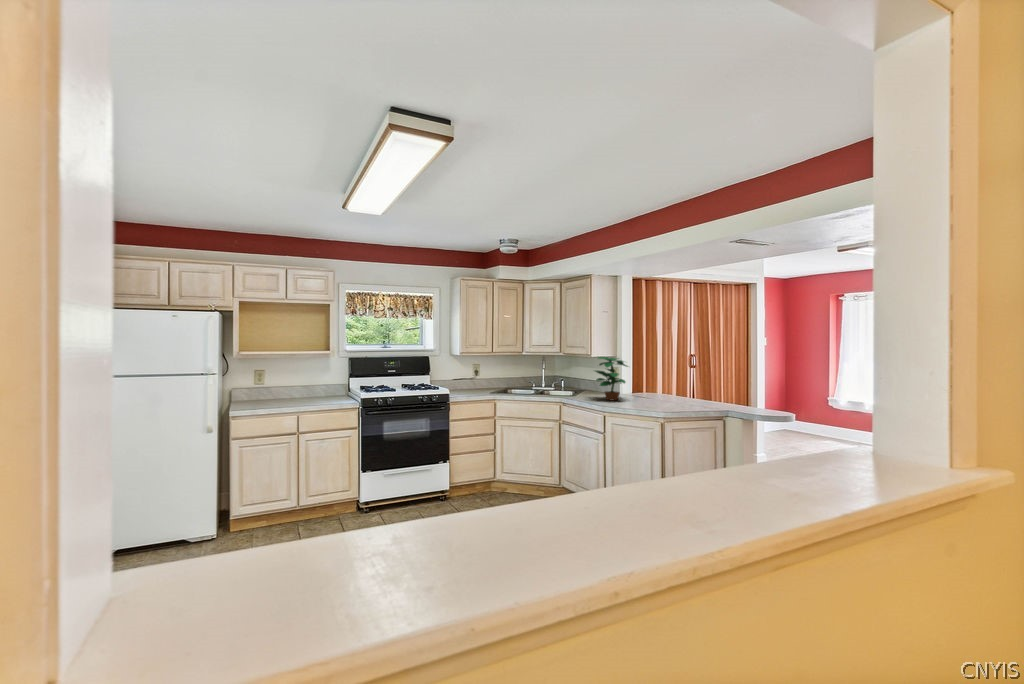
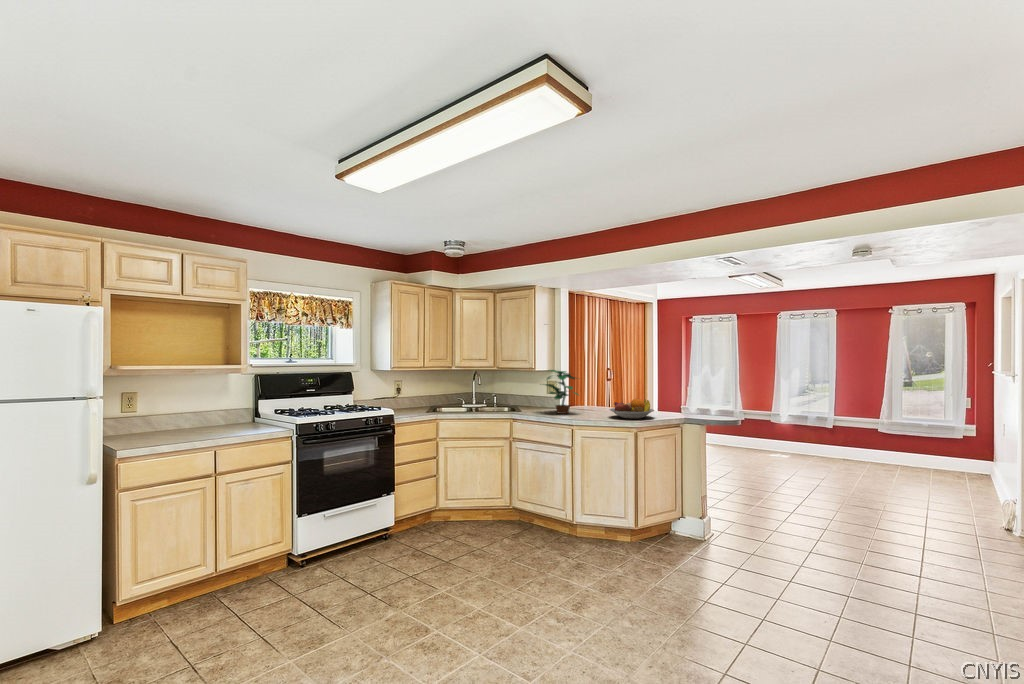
fruit bowl: none [648,389,696,409] -> present [609,399,654,419]

